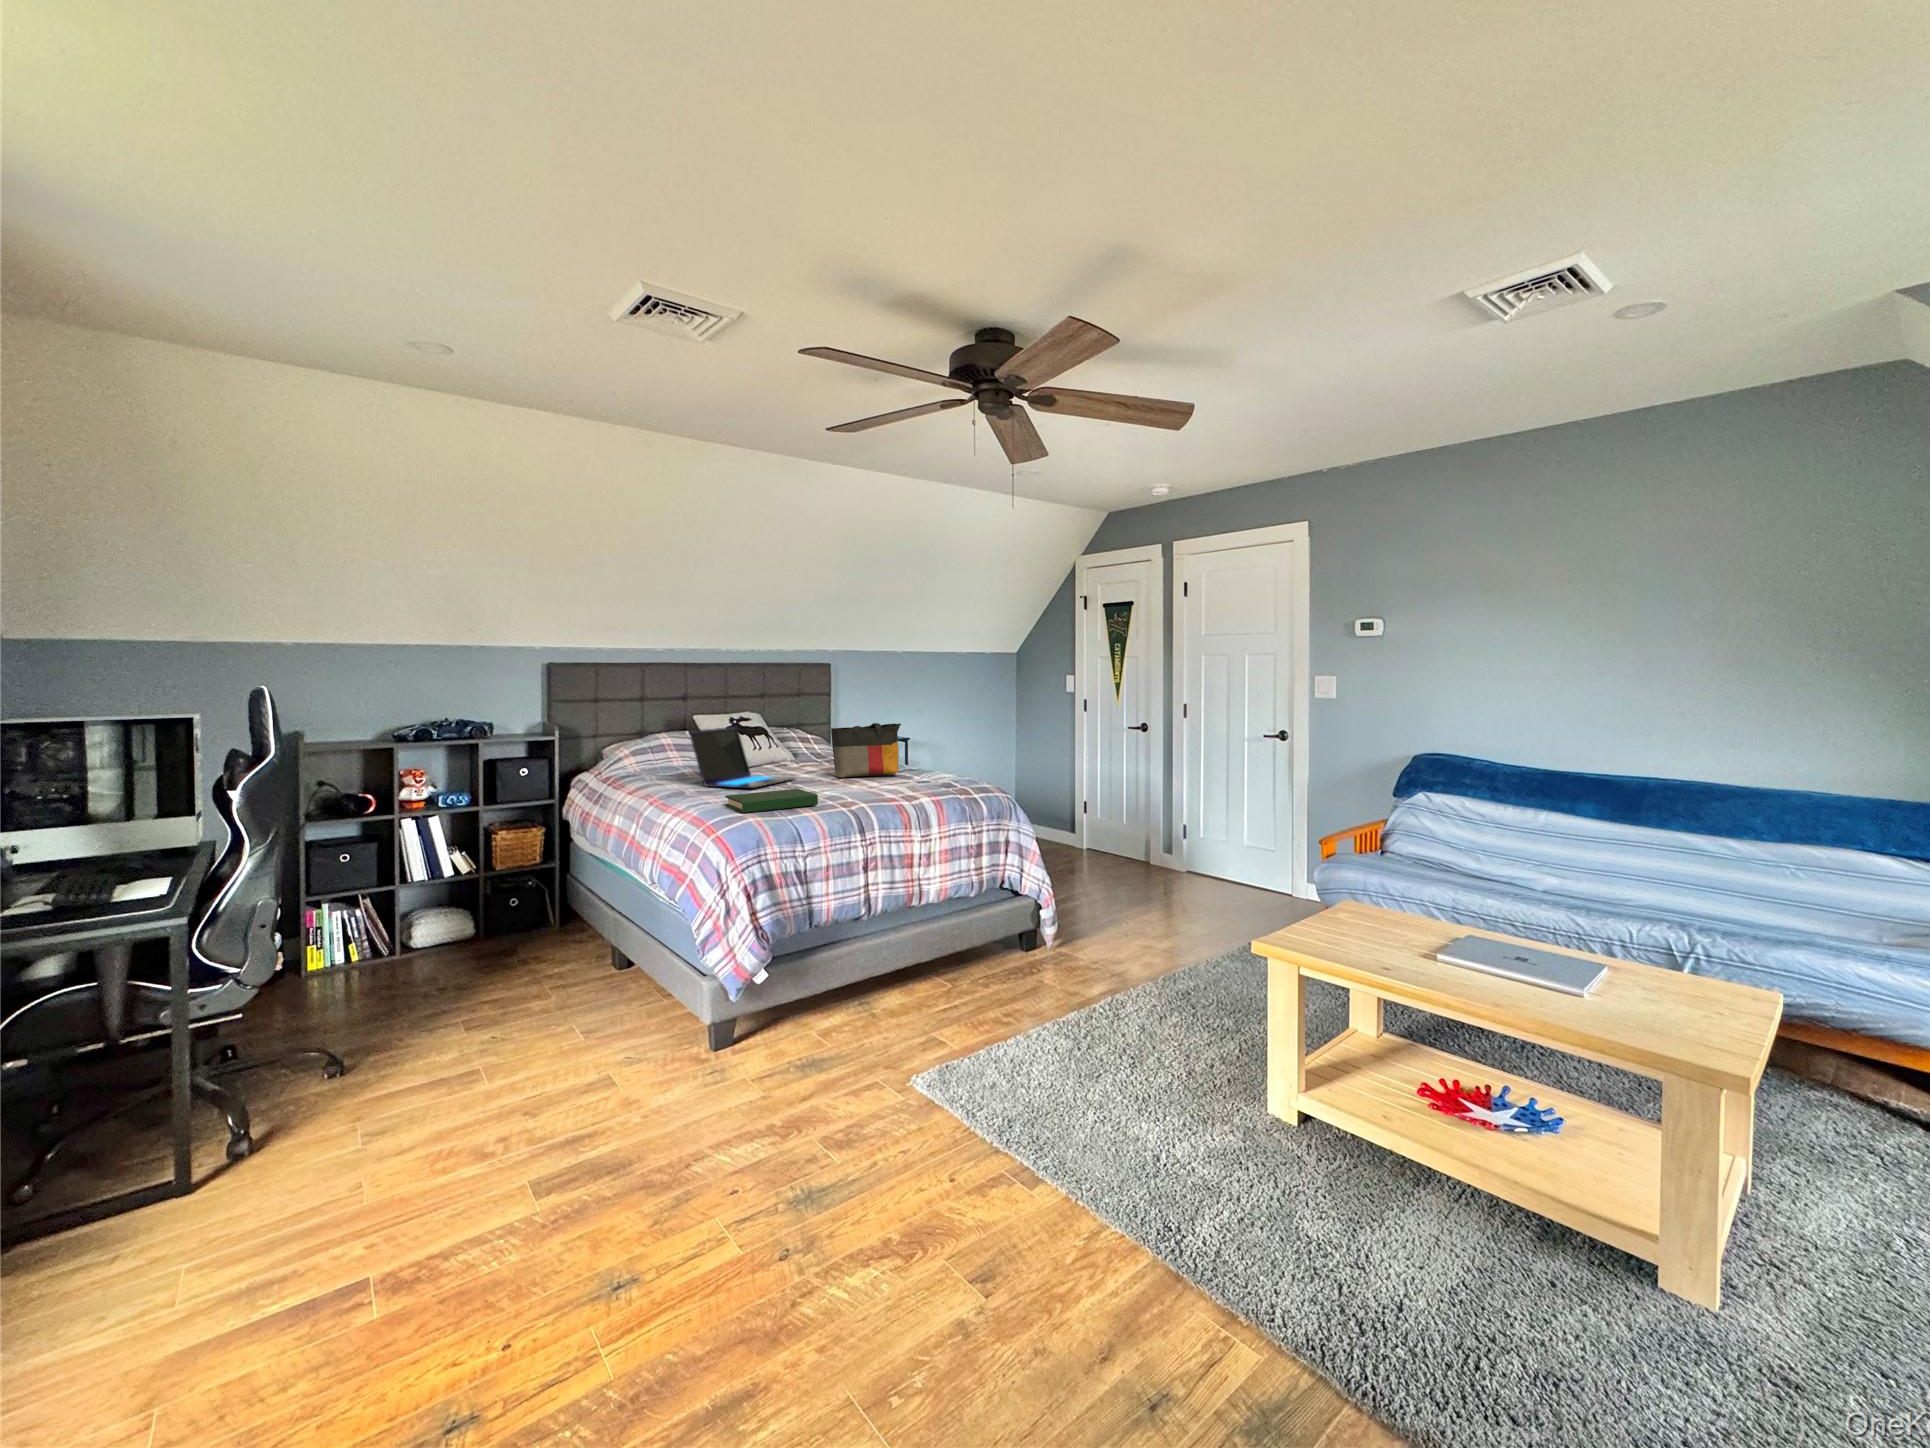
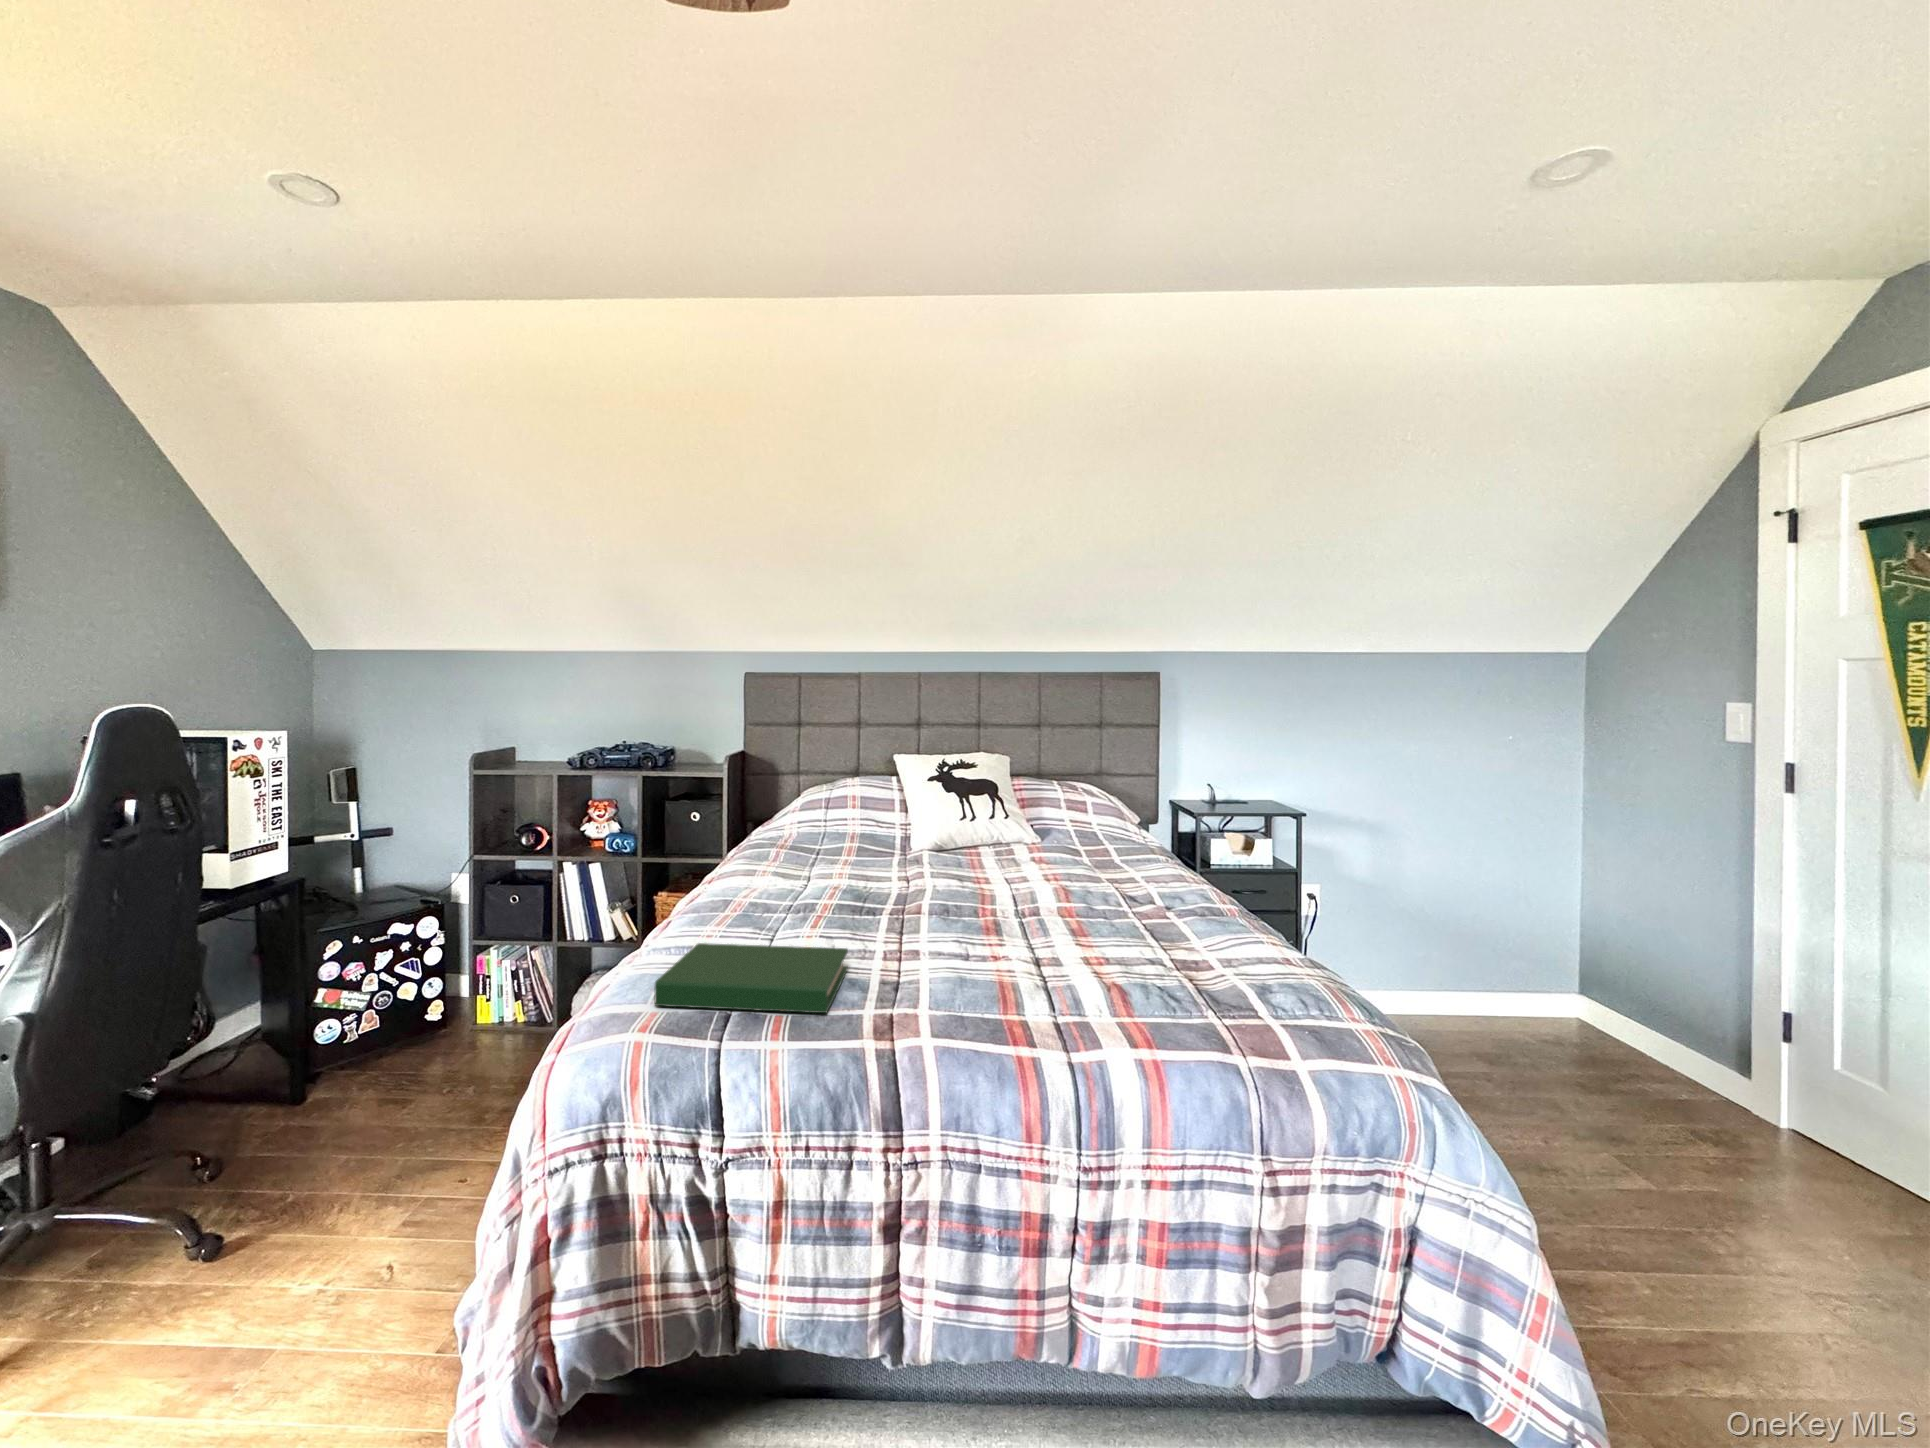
tote bag: present [831,723,901,778] -> none [1026,801,1174,919]
laptop: present [689,727,795,789] -> none [778,783,956,915]

